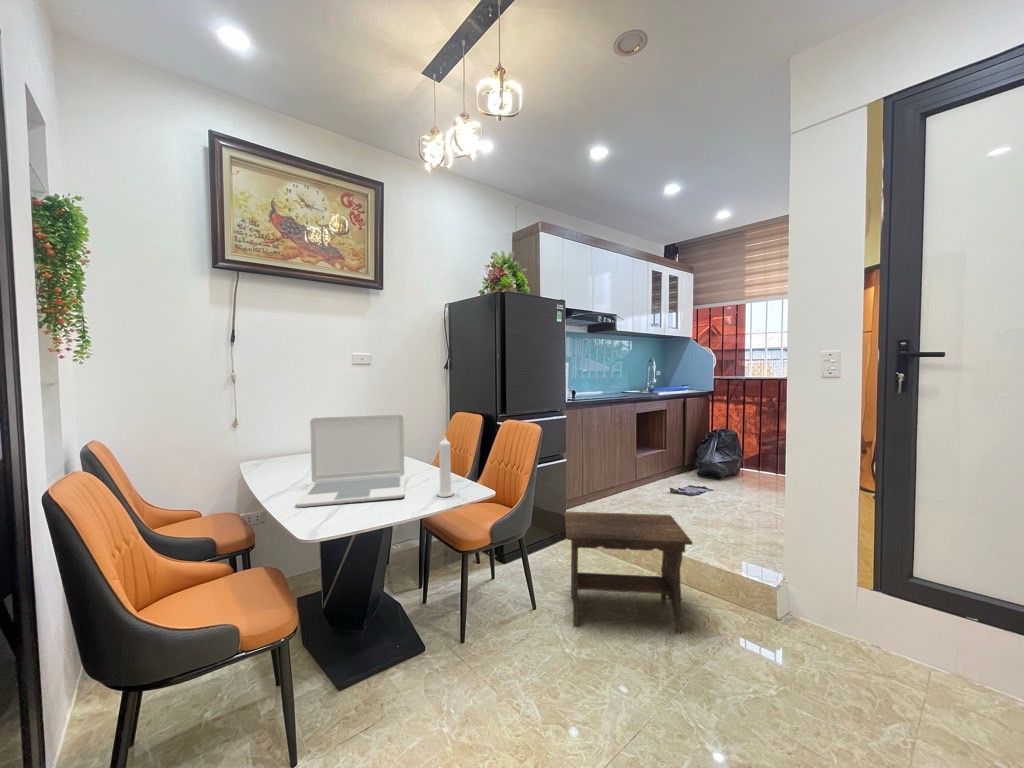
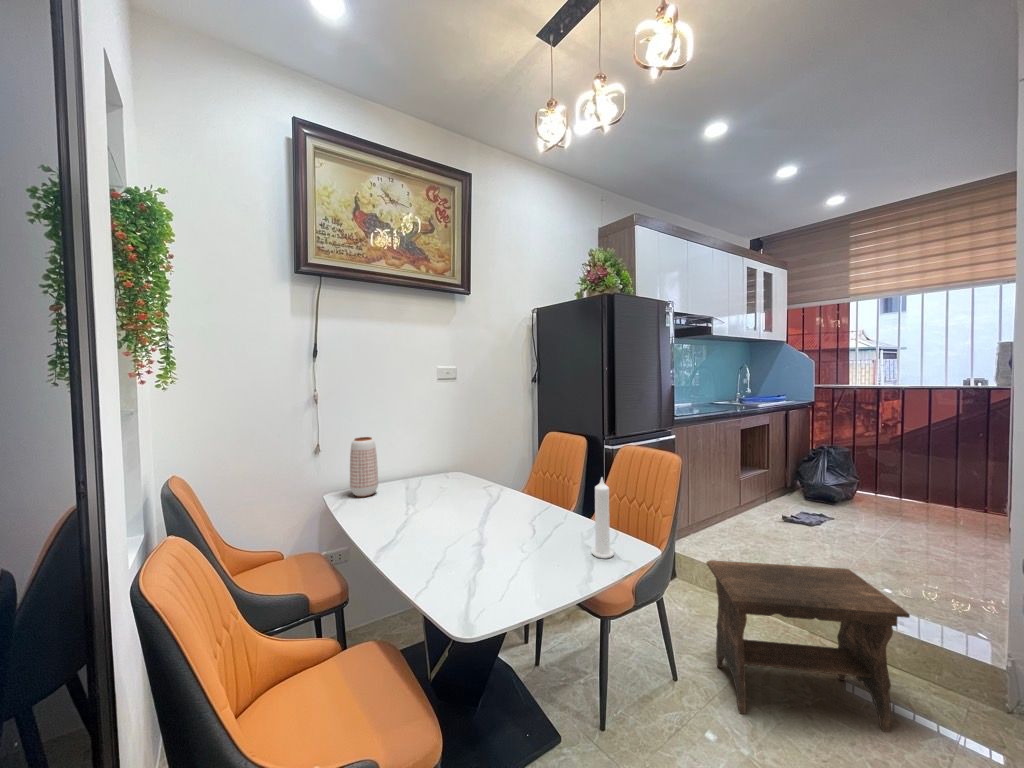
vase: none [264,412,291,463] -> present [350,437,378,497]
laptop: present [296,415,405,507] -> none [424,446,554,574]

